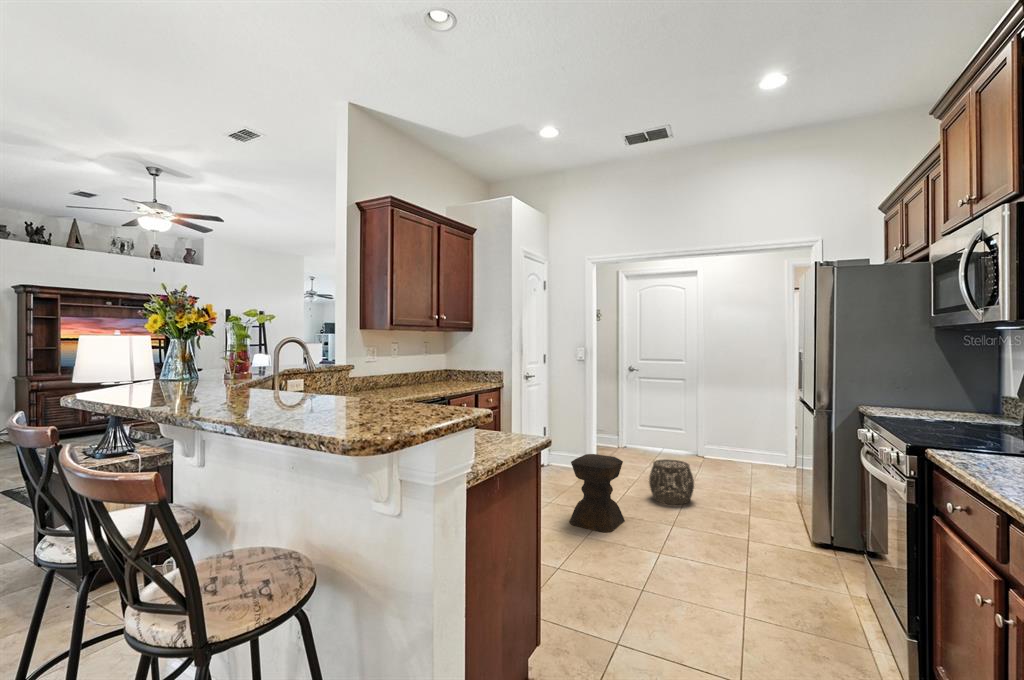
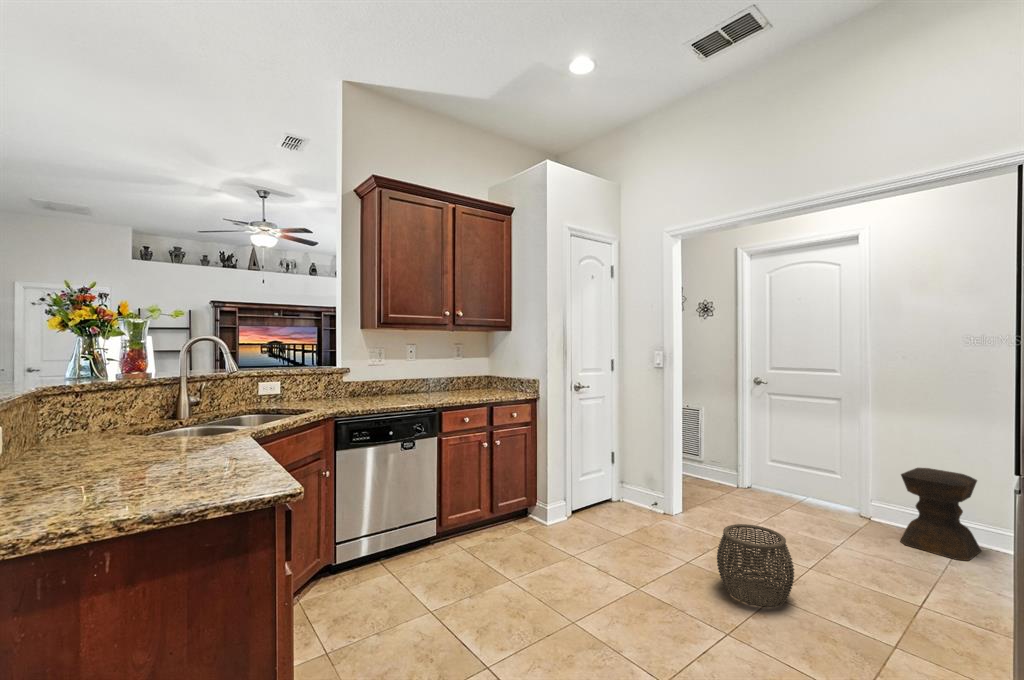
stool: present [569,454,625,532] -> present [900,468,981,561]

